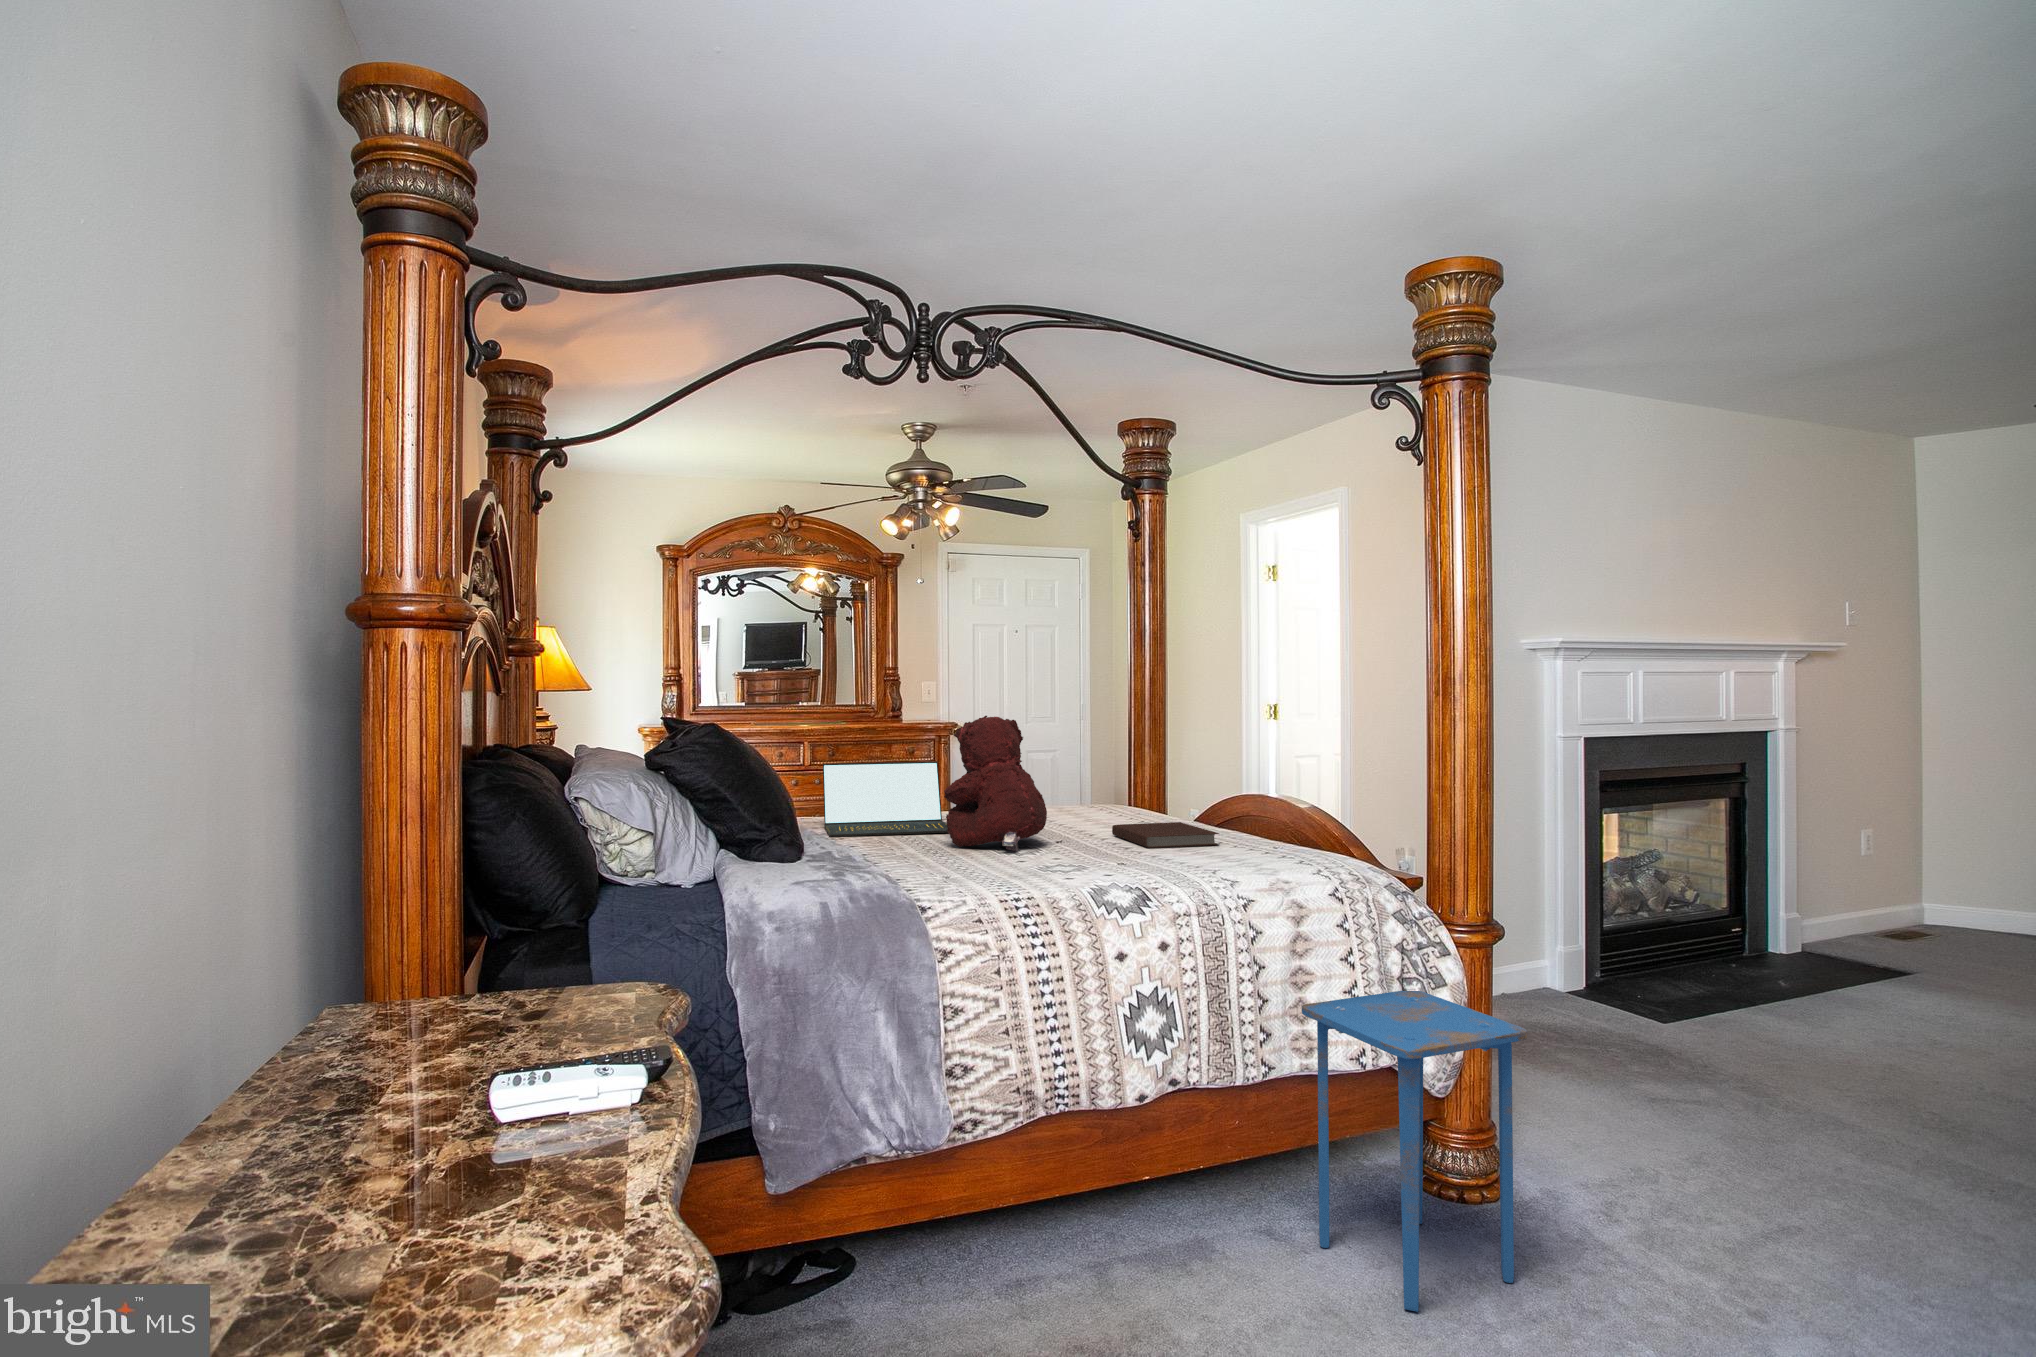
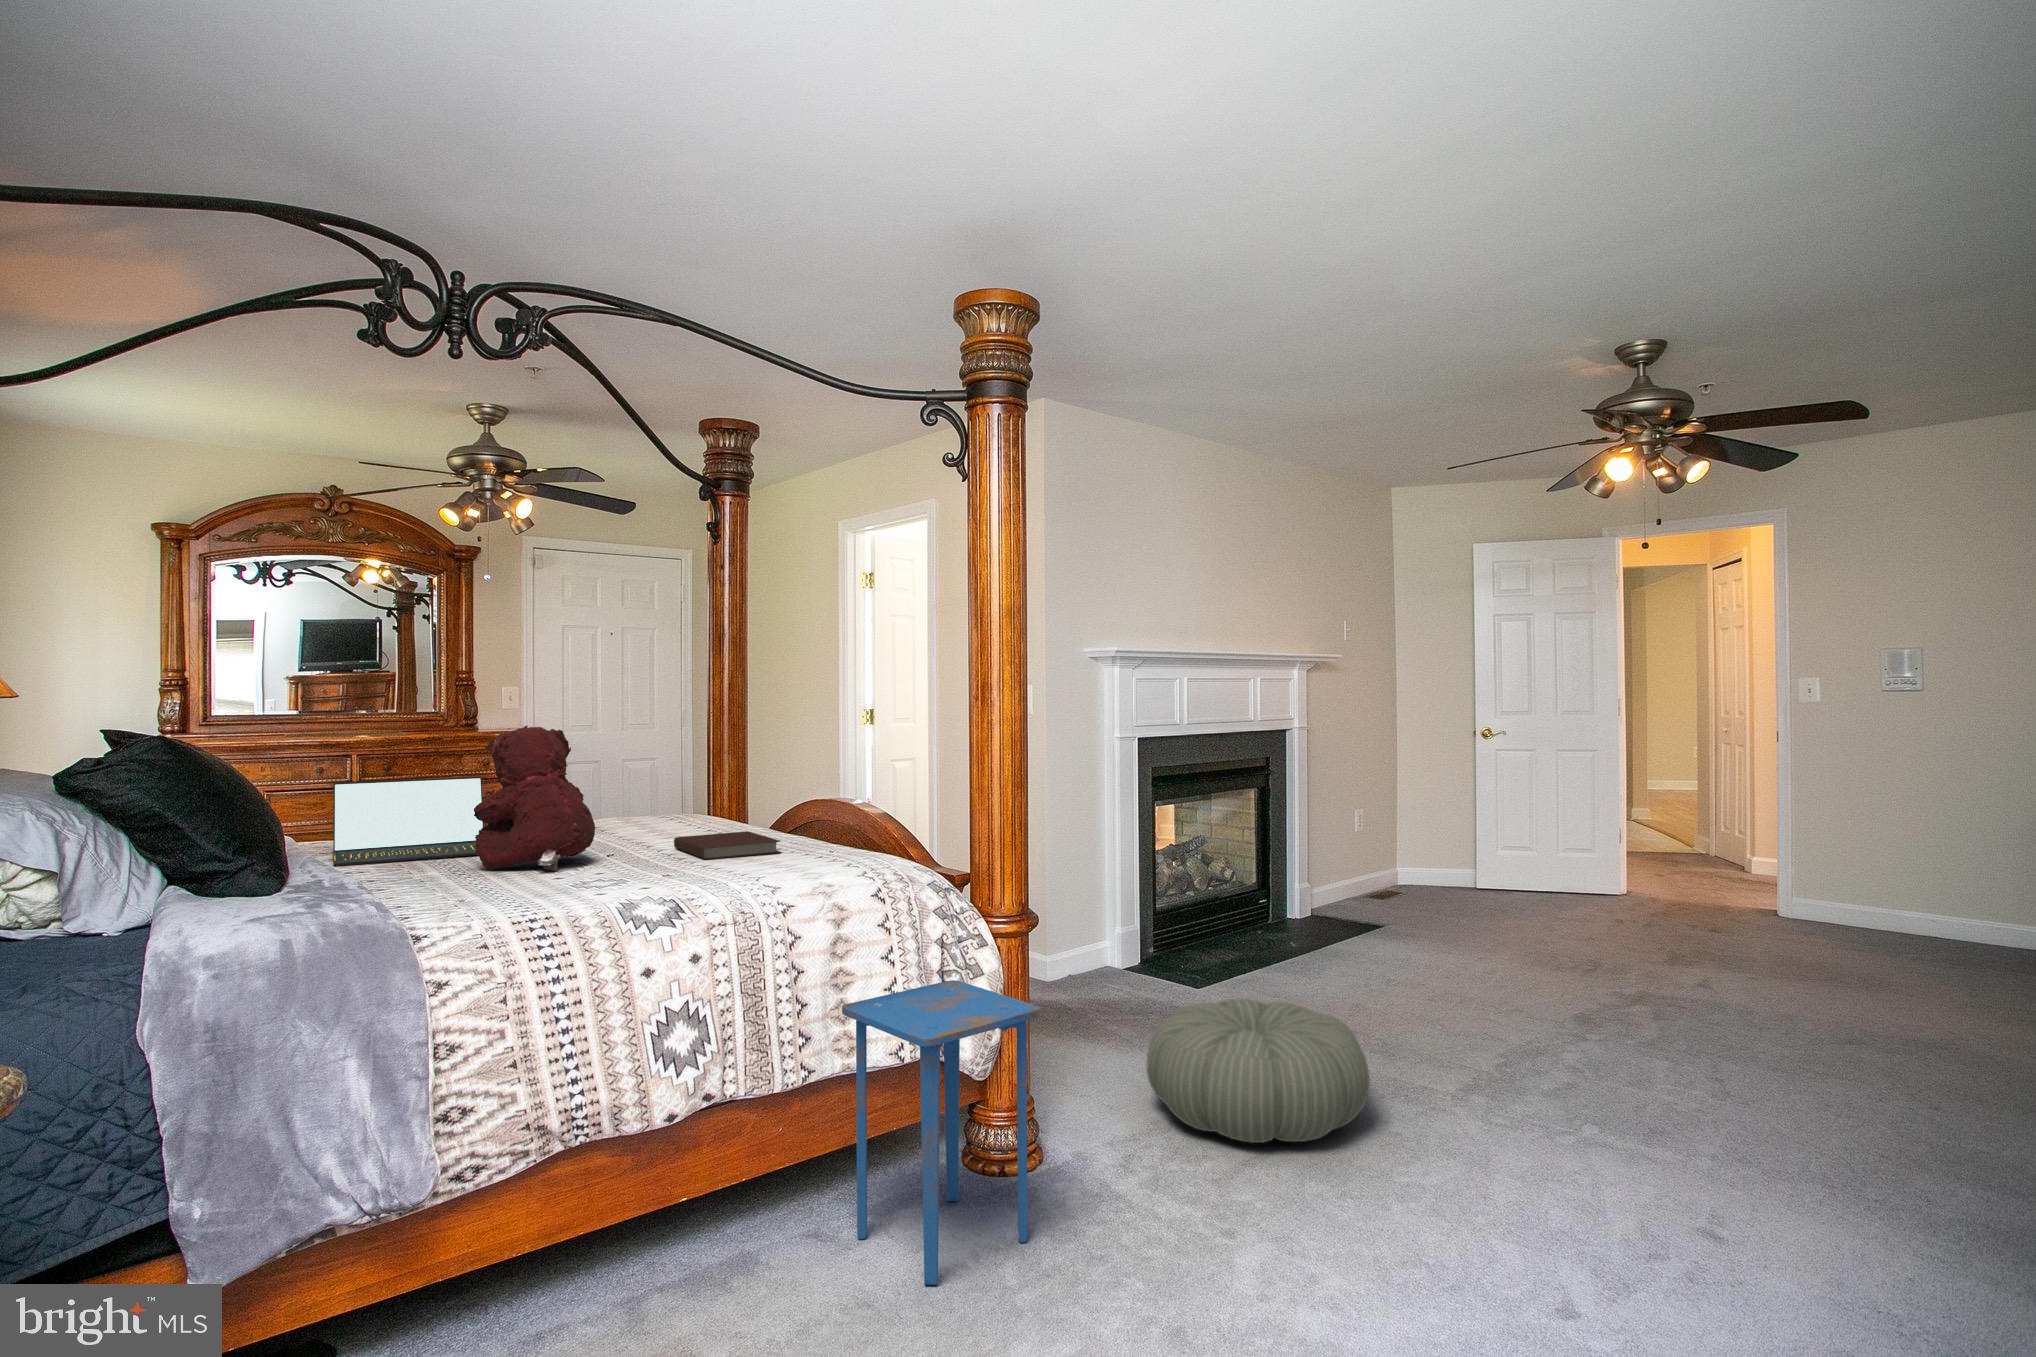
pouf: none [1627,1040,1943,1222] -> present [1147,999,1370,1143]

